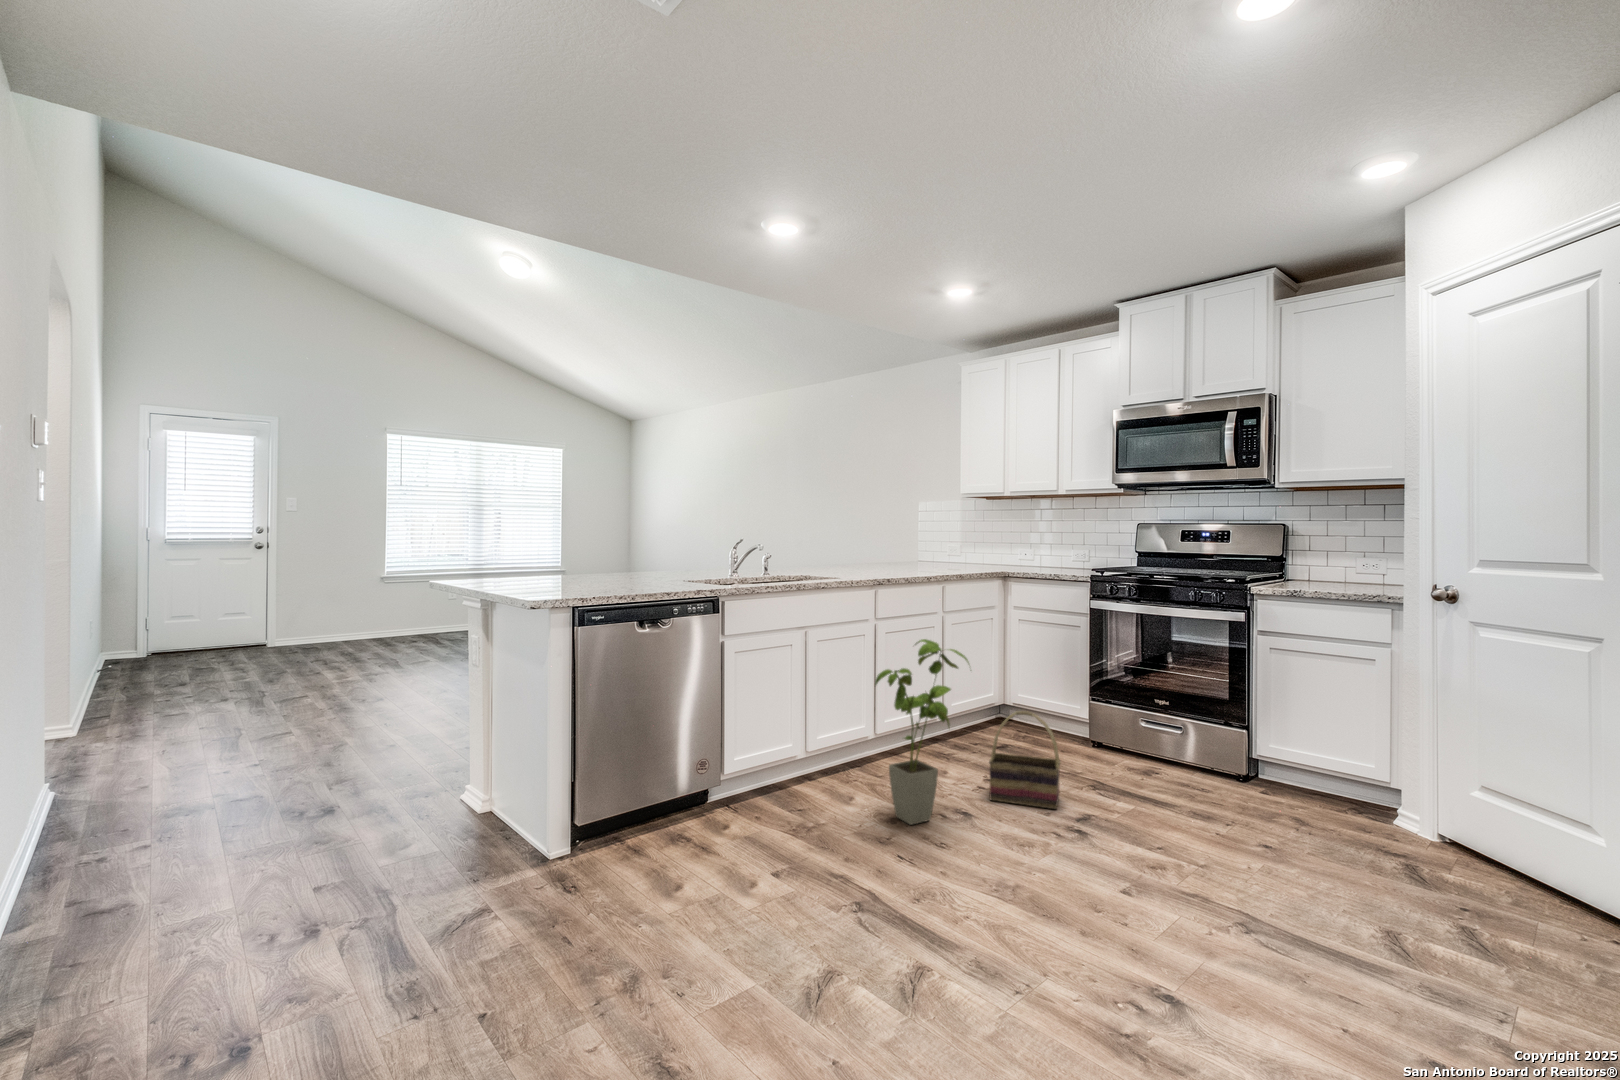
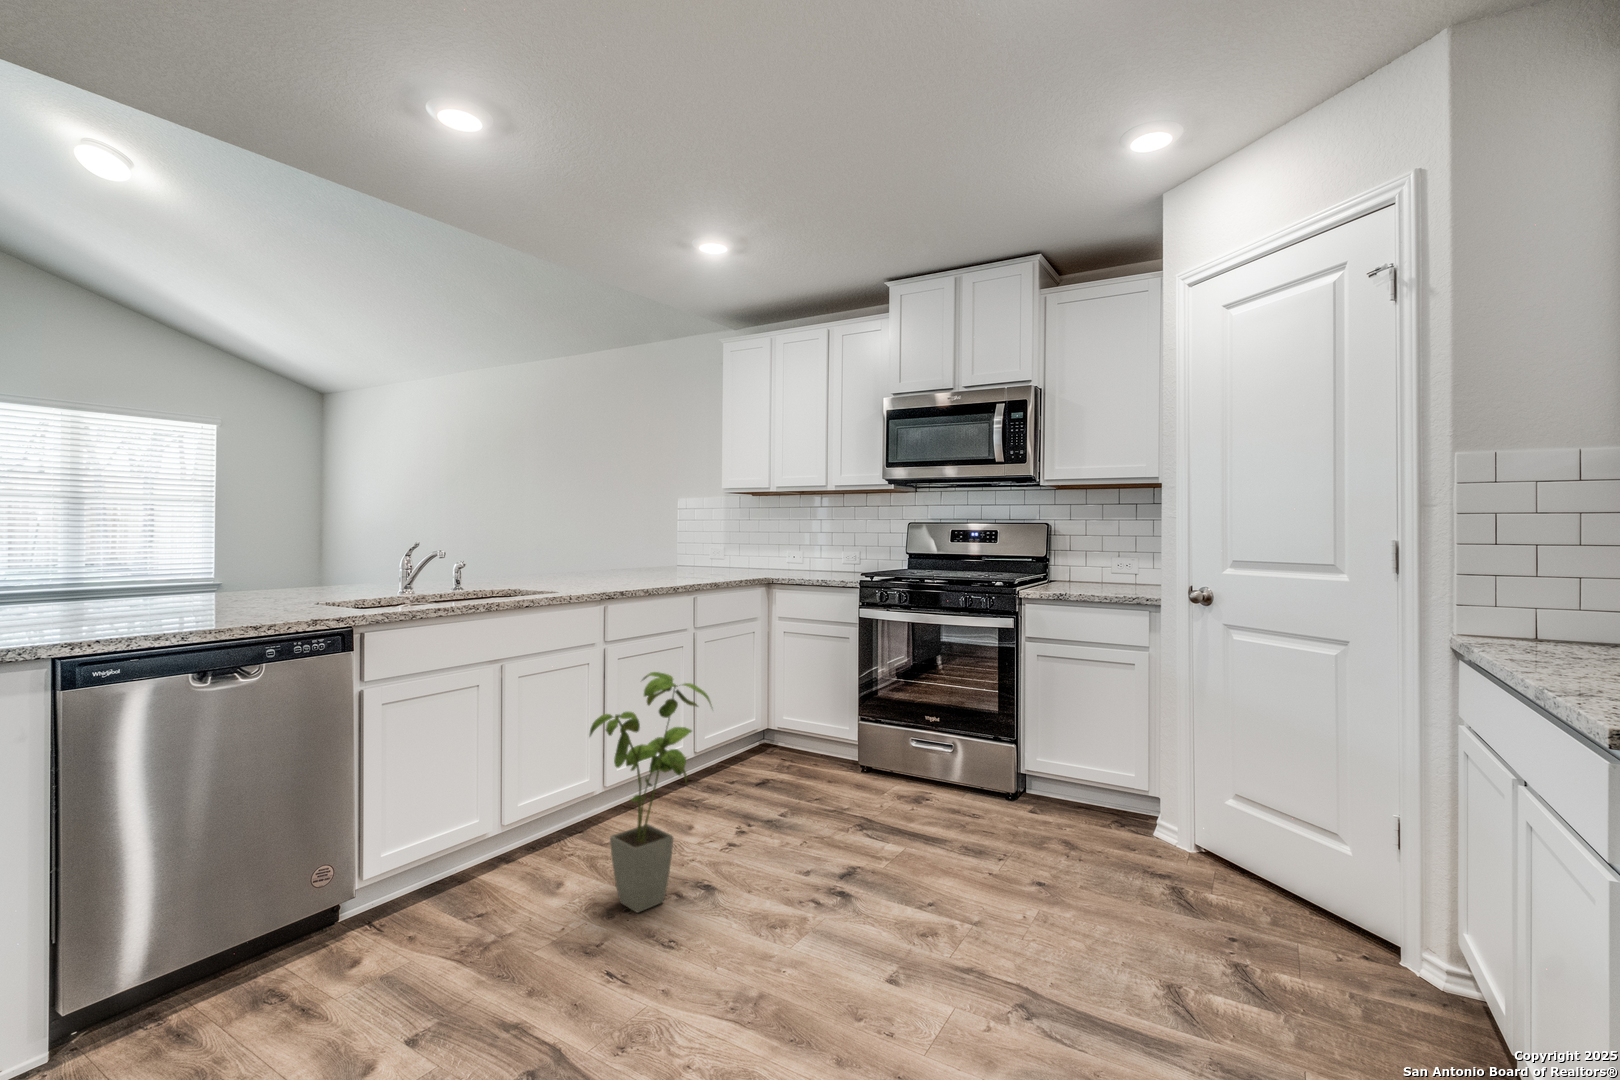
basket: present [989,711,1060,809] -> none [739,749,824,865]

